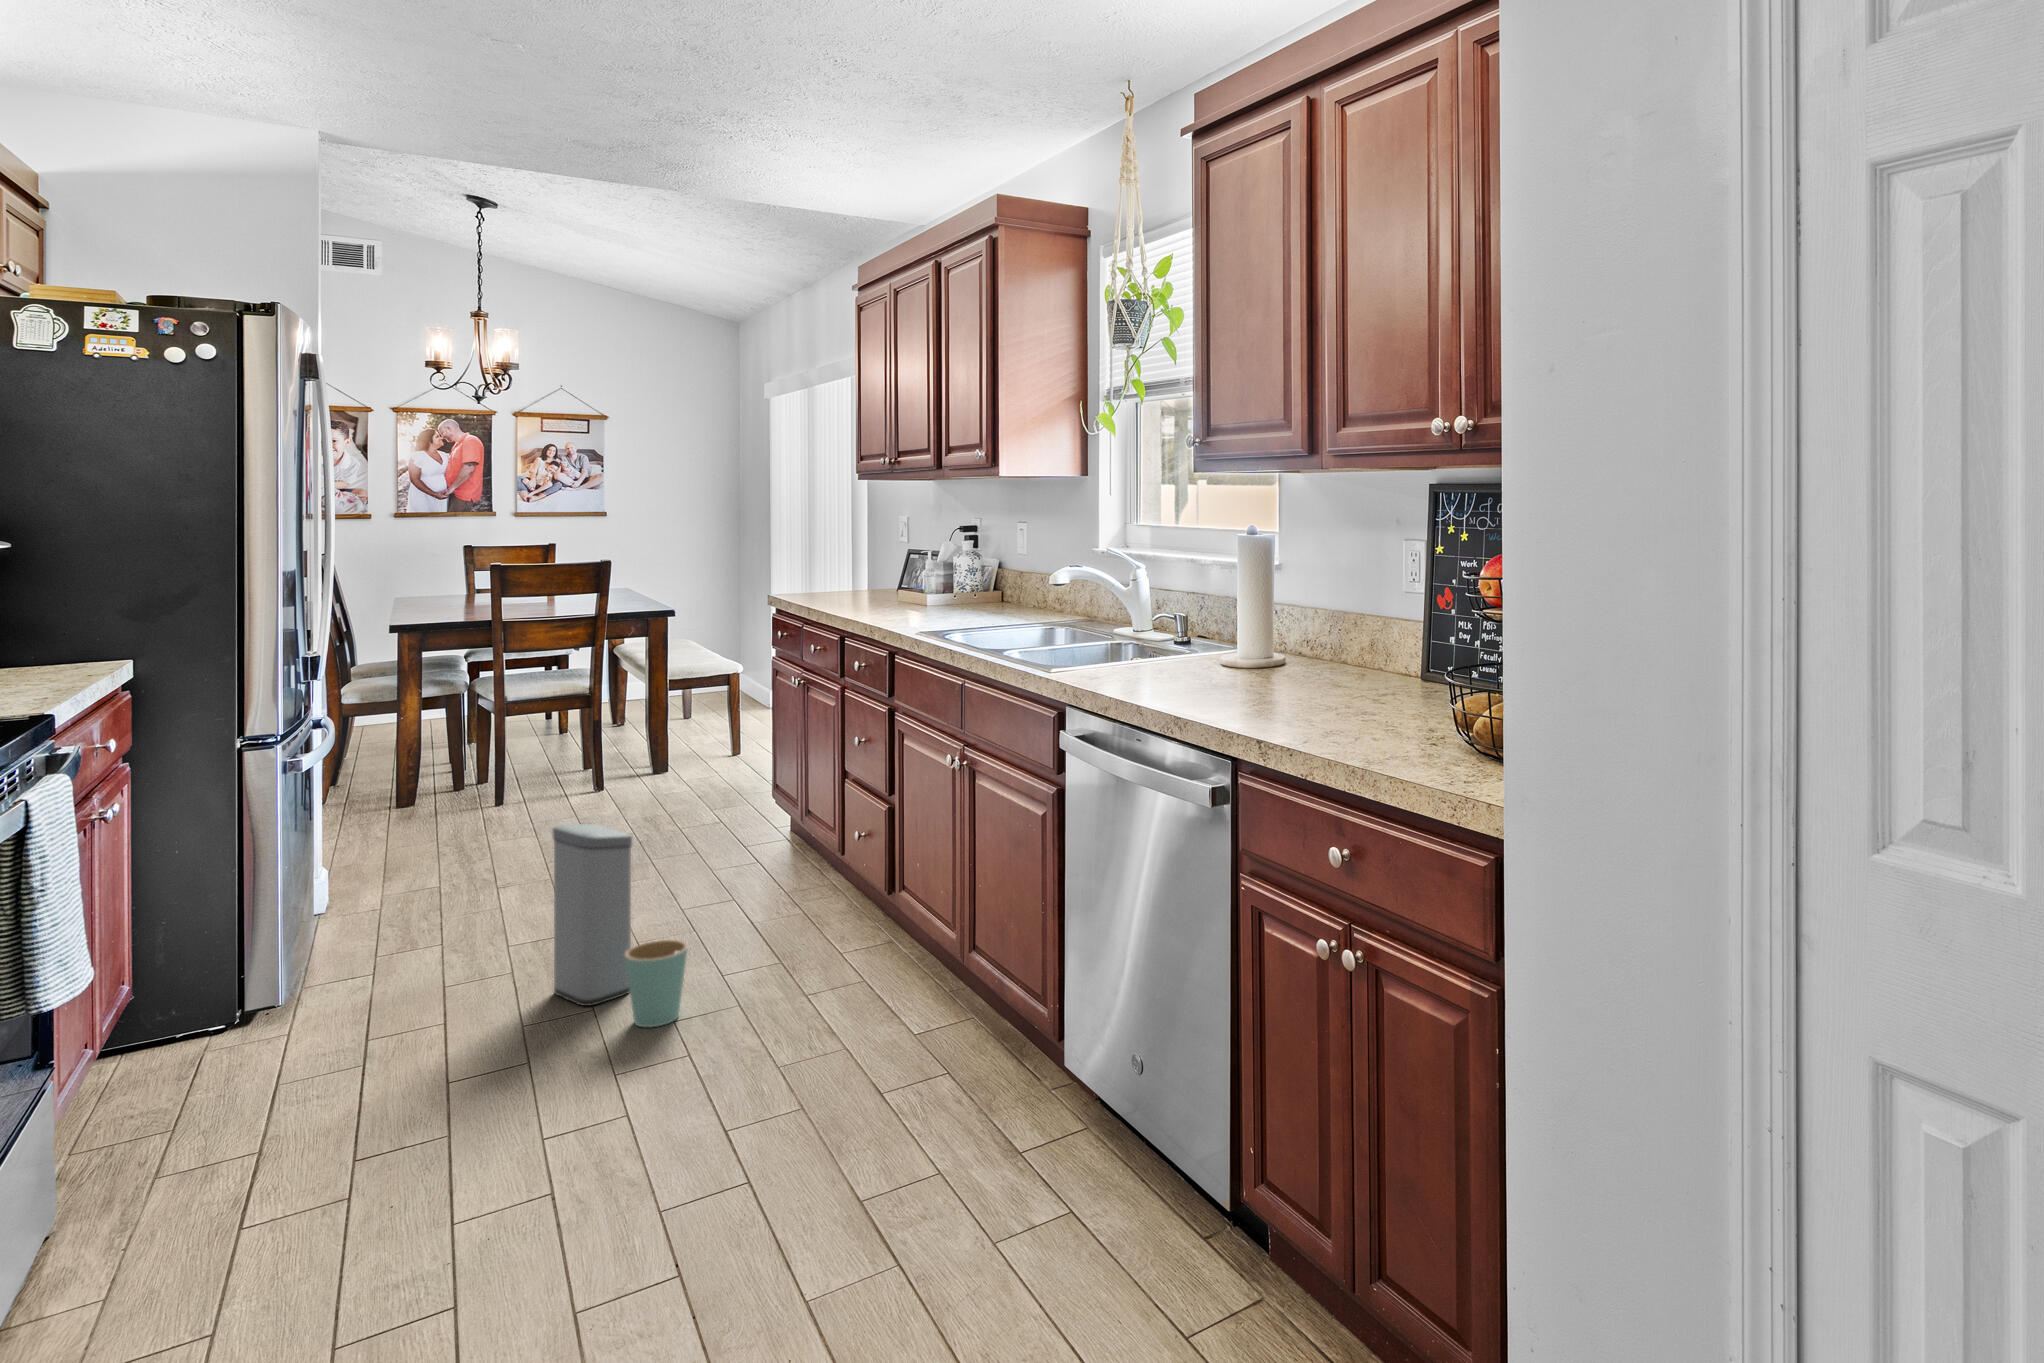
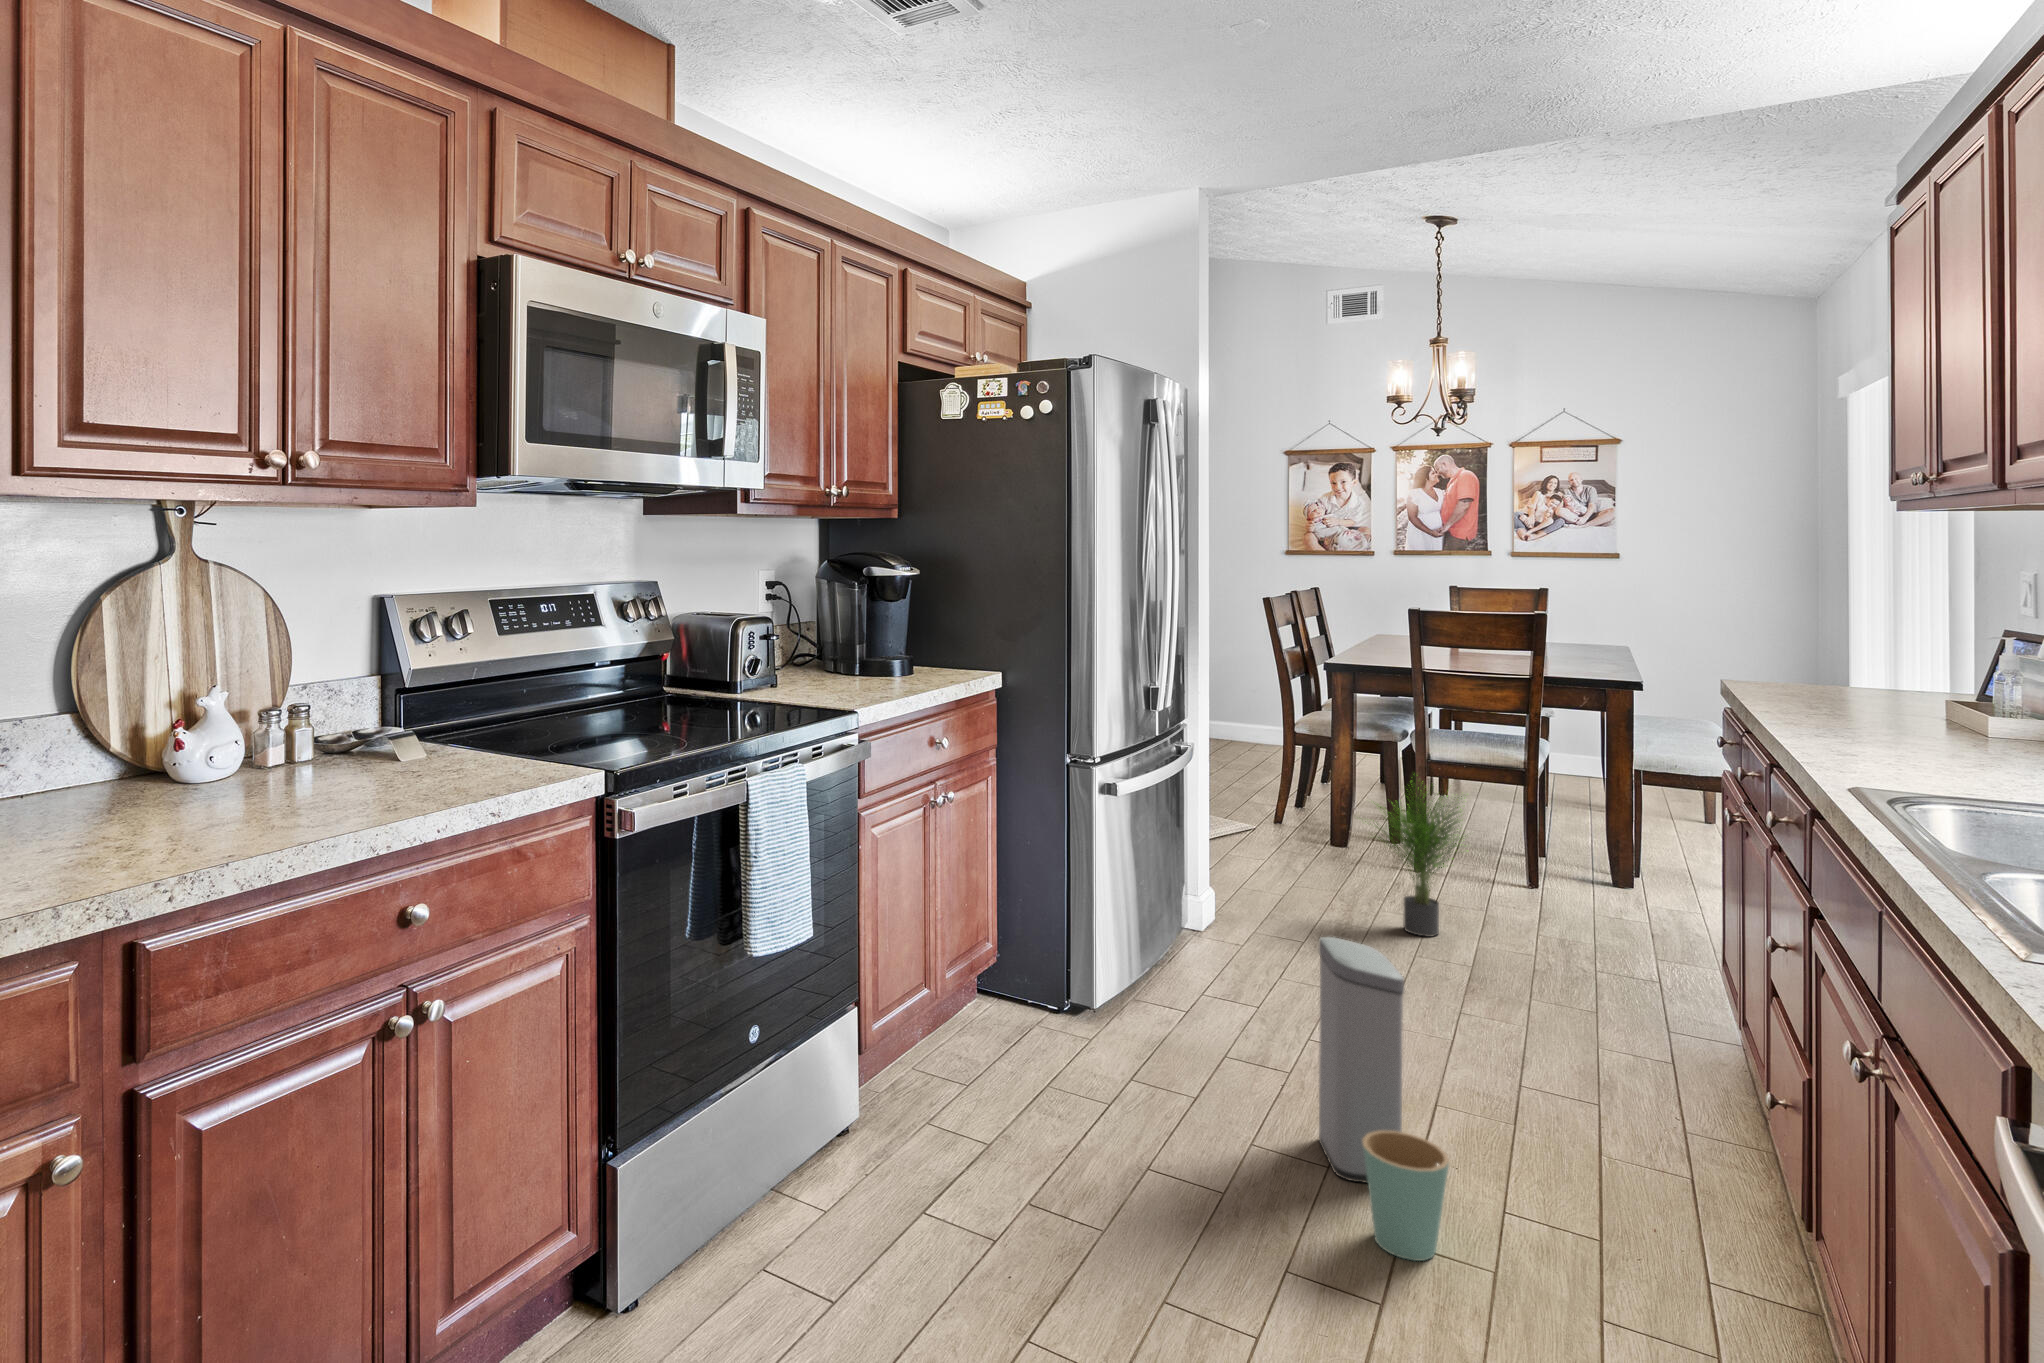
potted plant: none [464,704,582,847] -> present [1365,784,1464,937]

